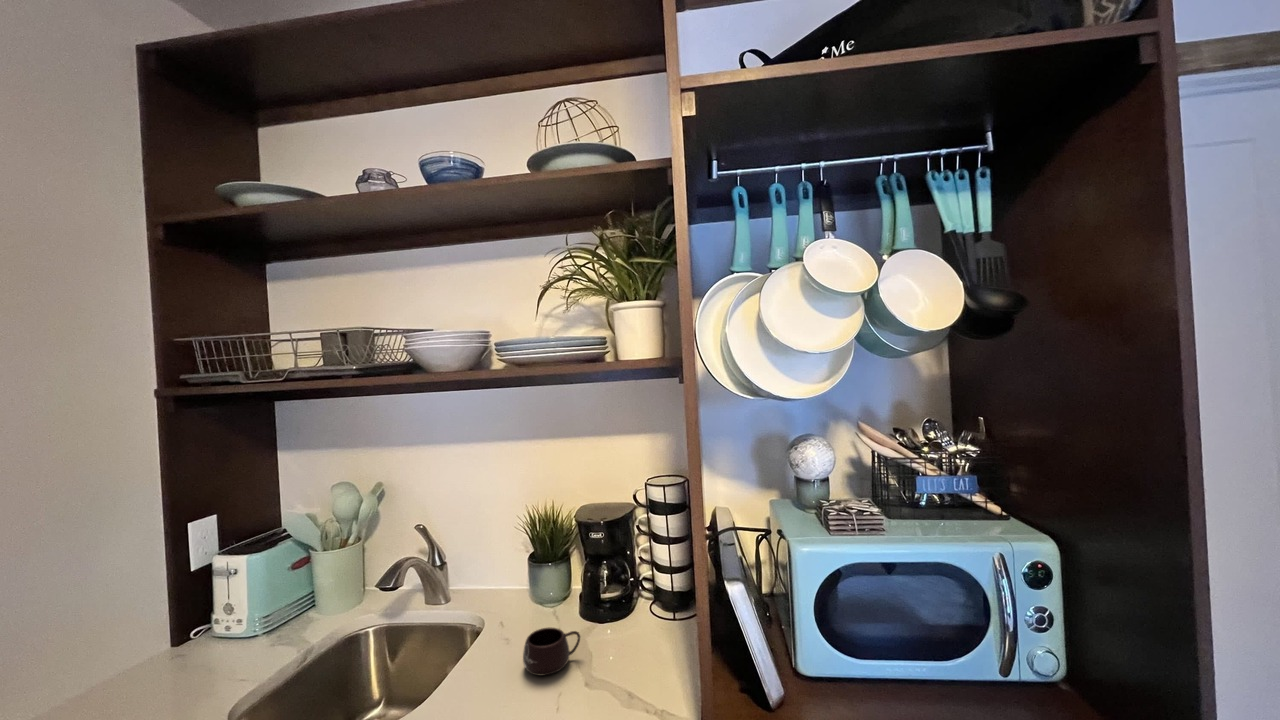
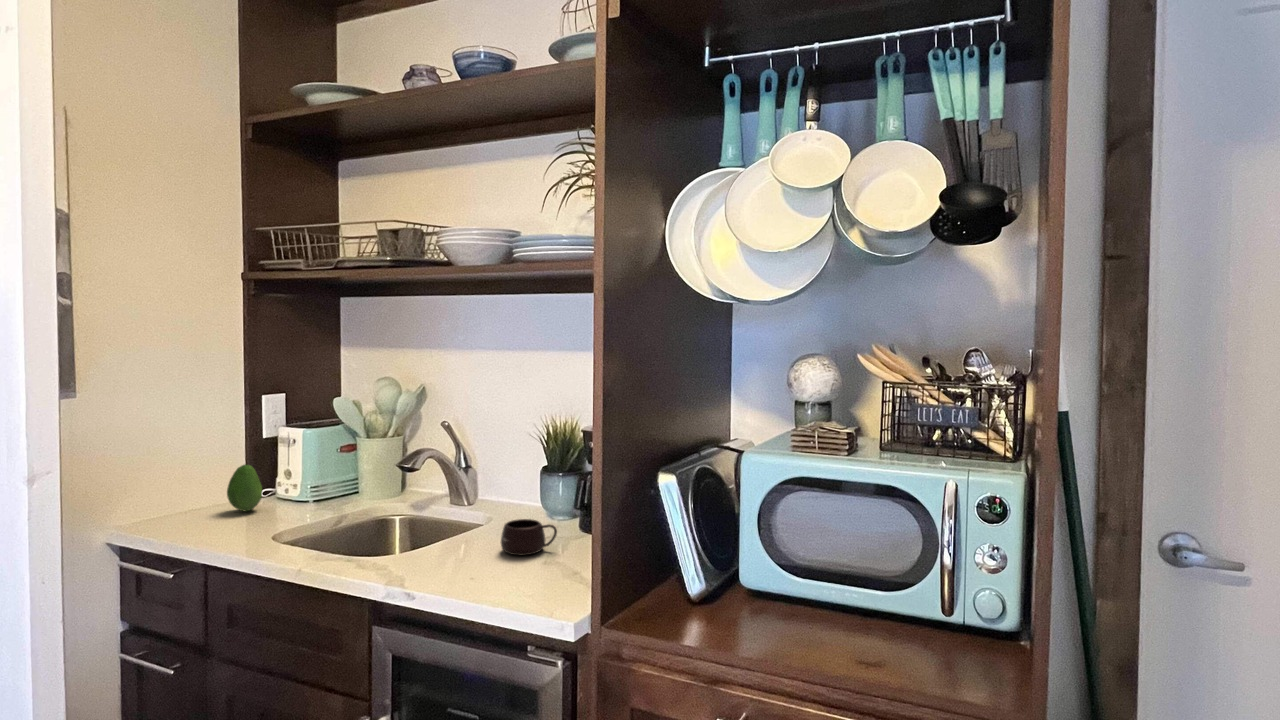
fruit: none [147,613,198,672] -> present [227,465,262,511]

